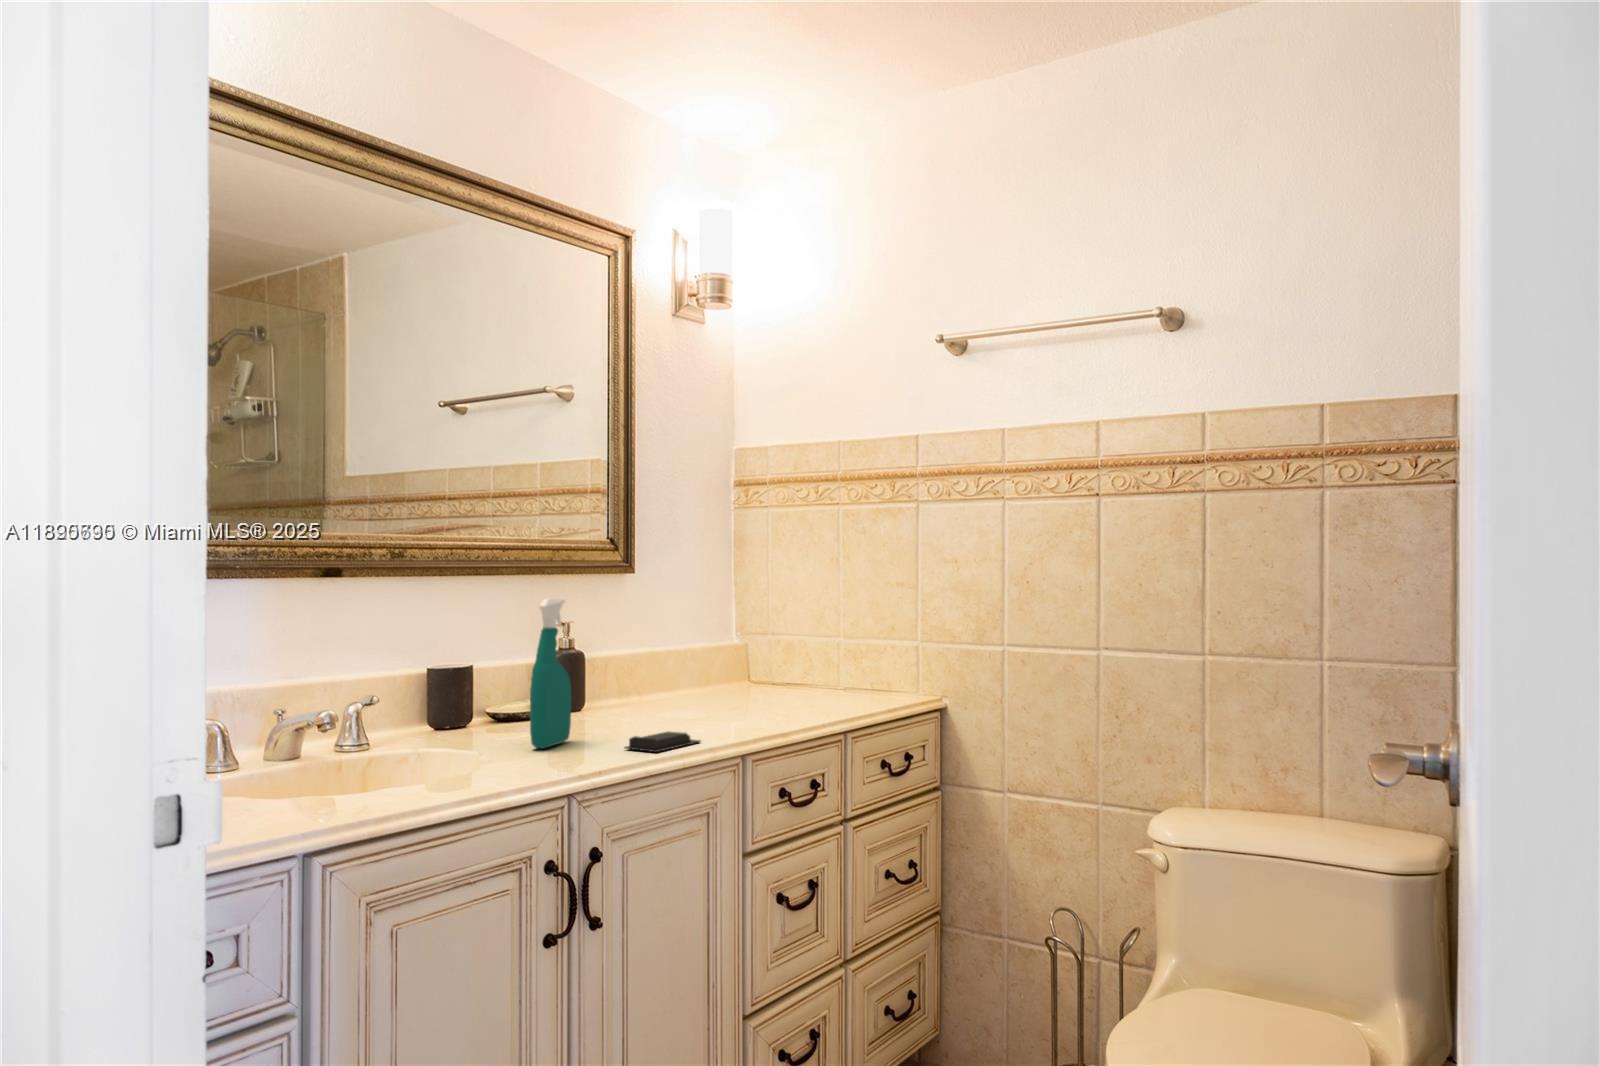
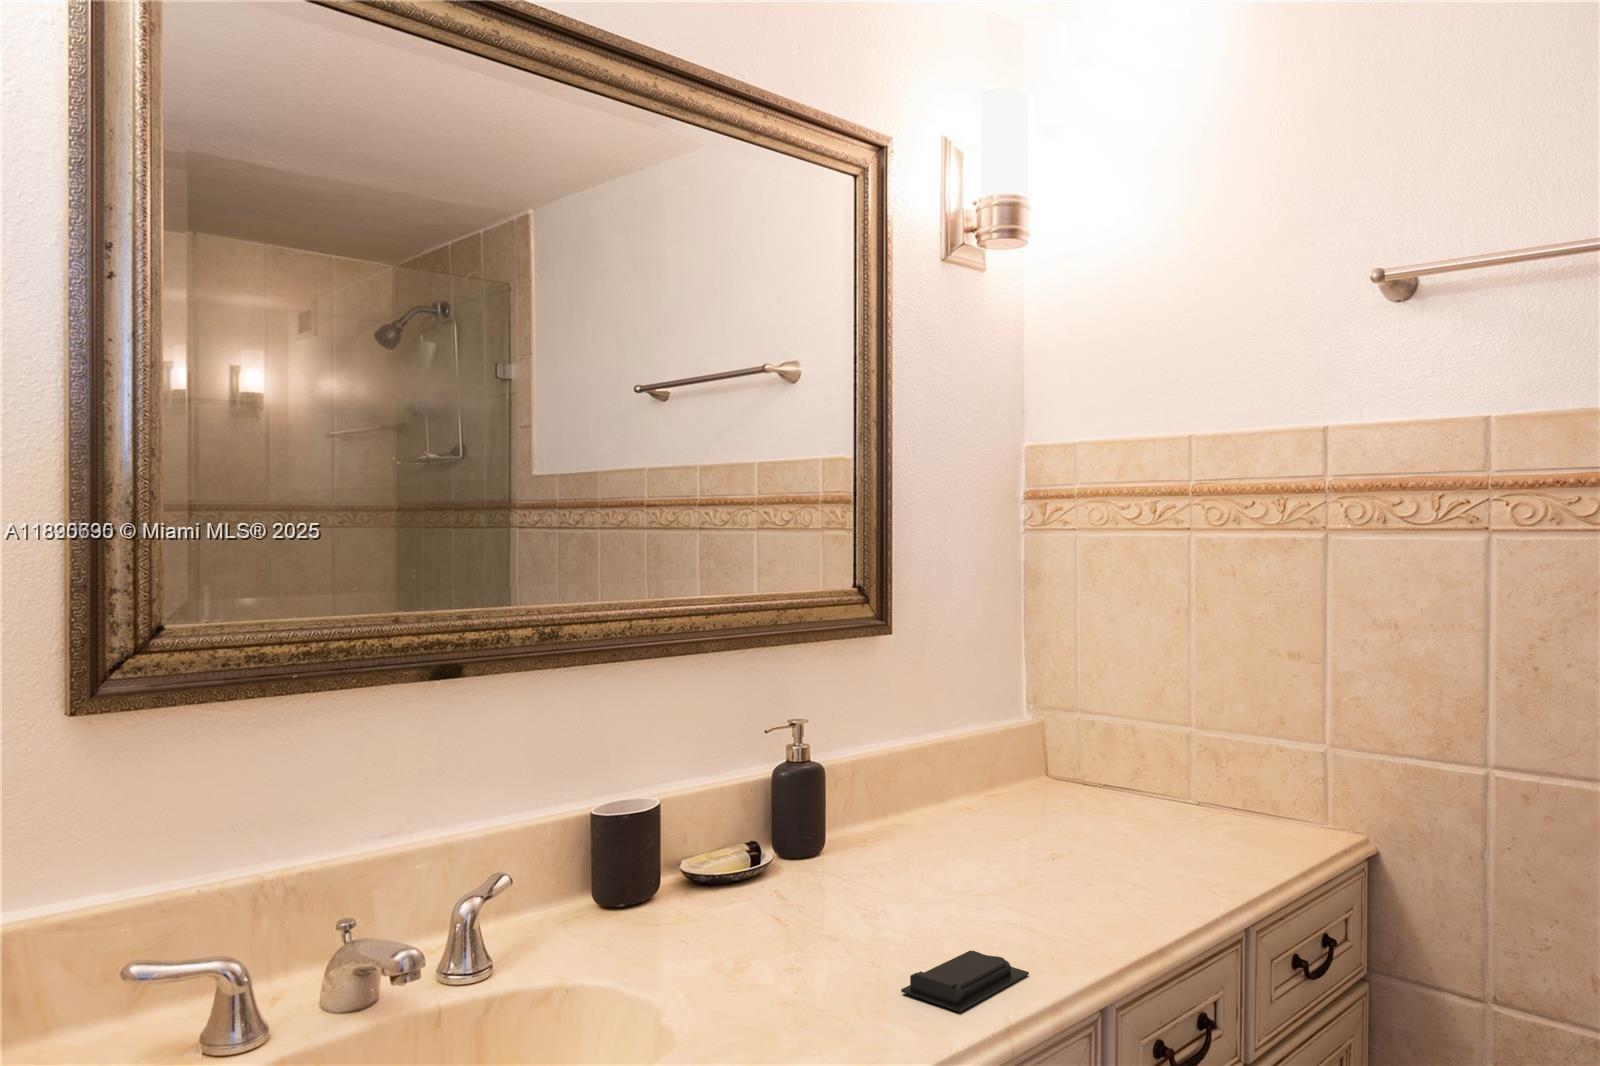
spray bottle: present [530,597,571,748] -> none [746,720,811,979]

